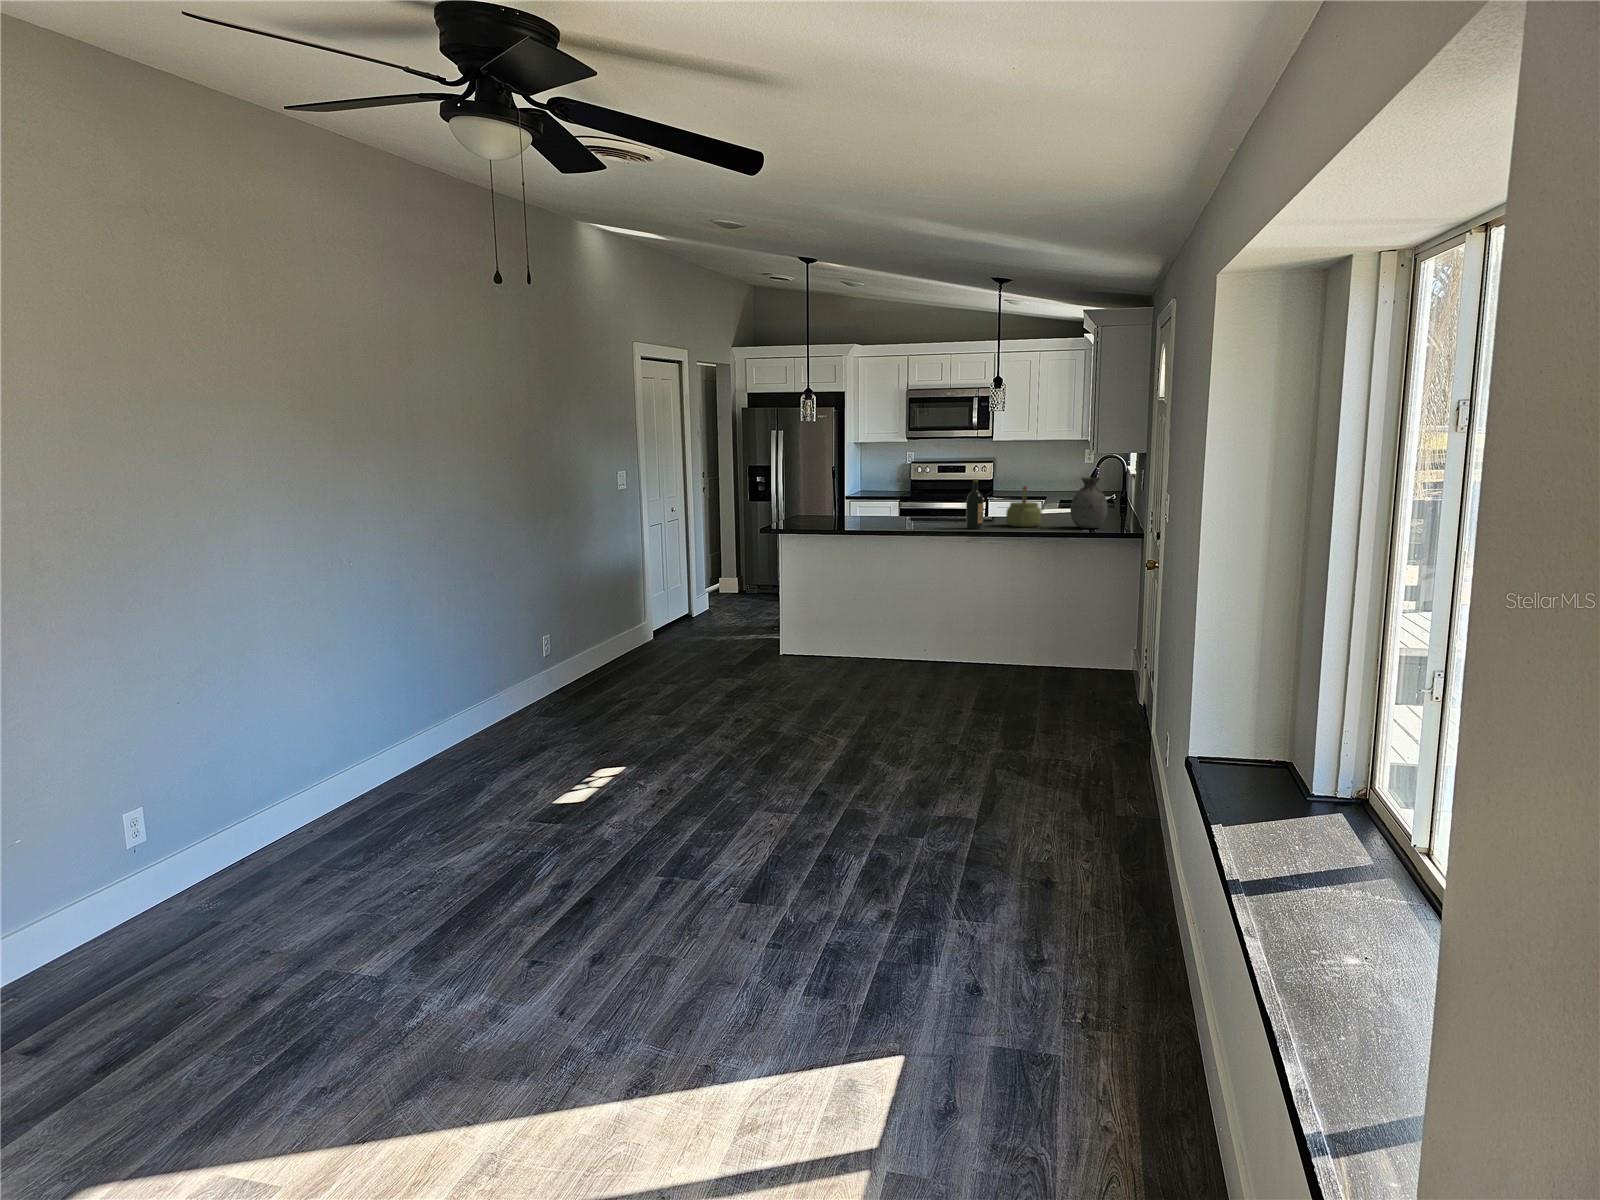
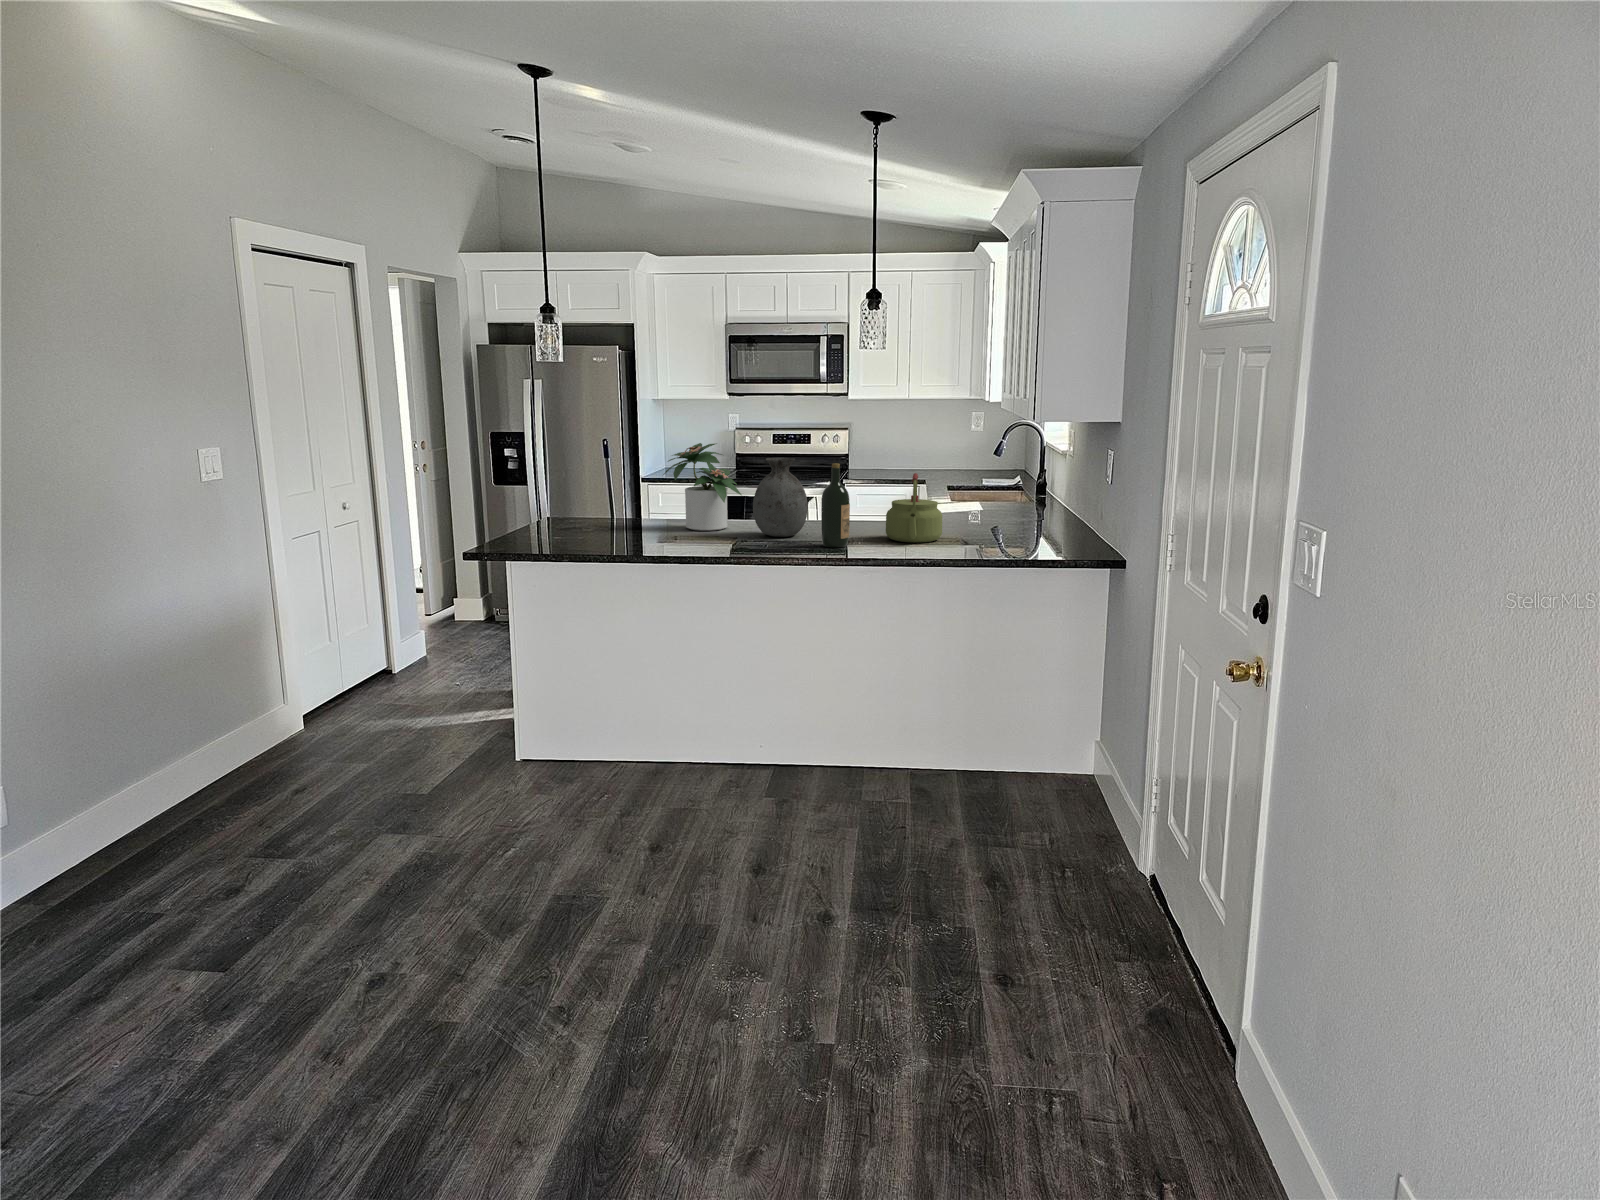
potted plant: none [870,469,919,522] -> present [663,443,741,531]
vase: present [1071,478,1108,528] -> present [753,458,808,537]

